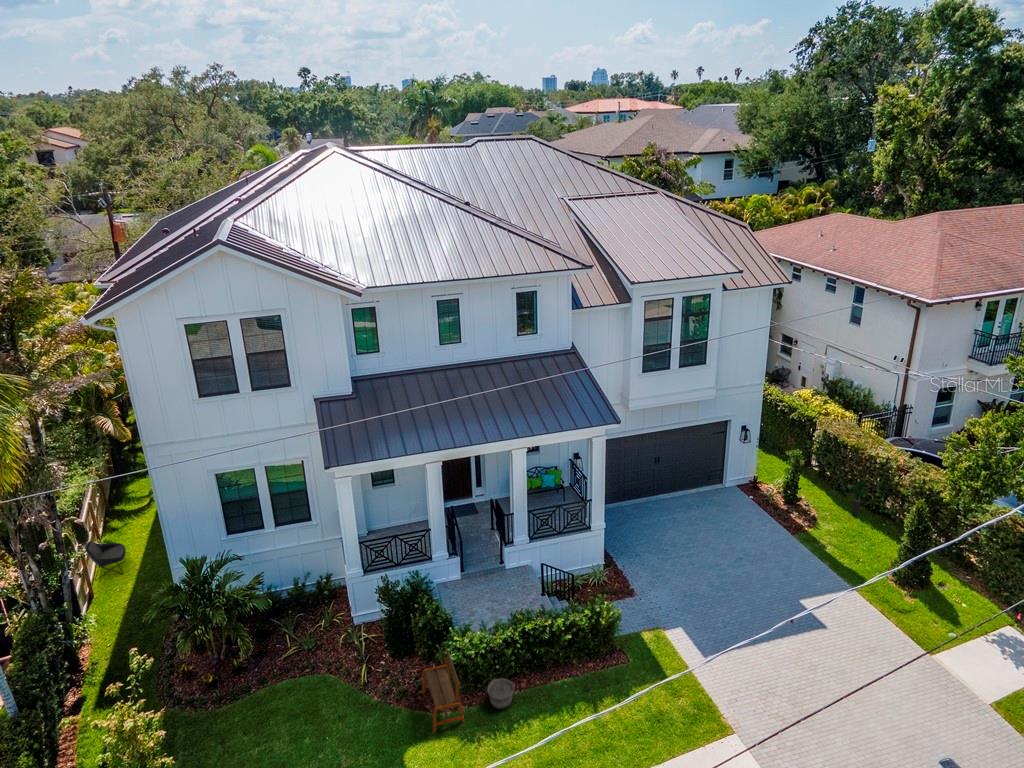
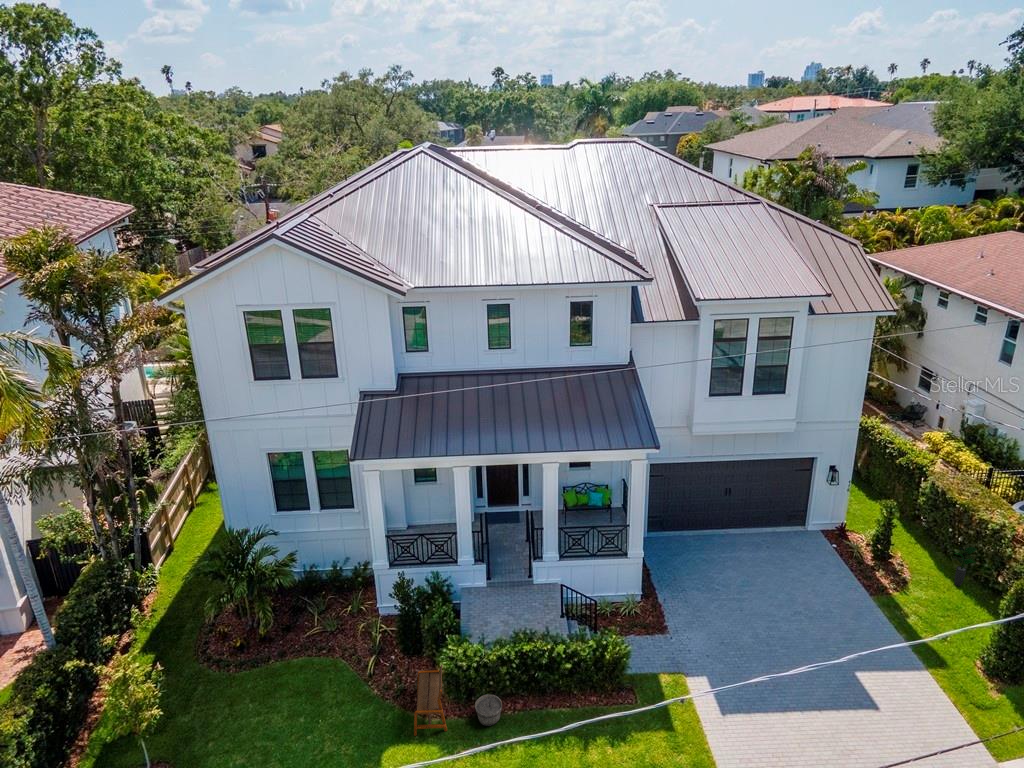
lounge chair: present [85,541,126,581] -> none [173,500,208,537]

